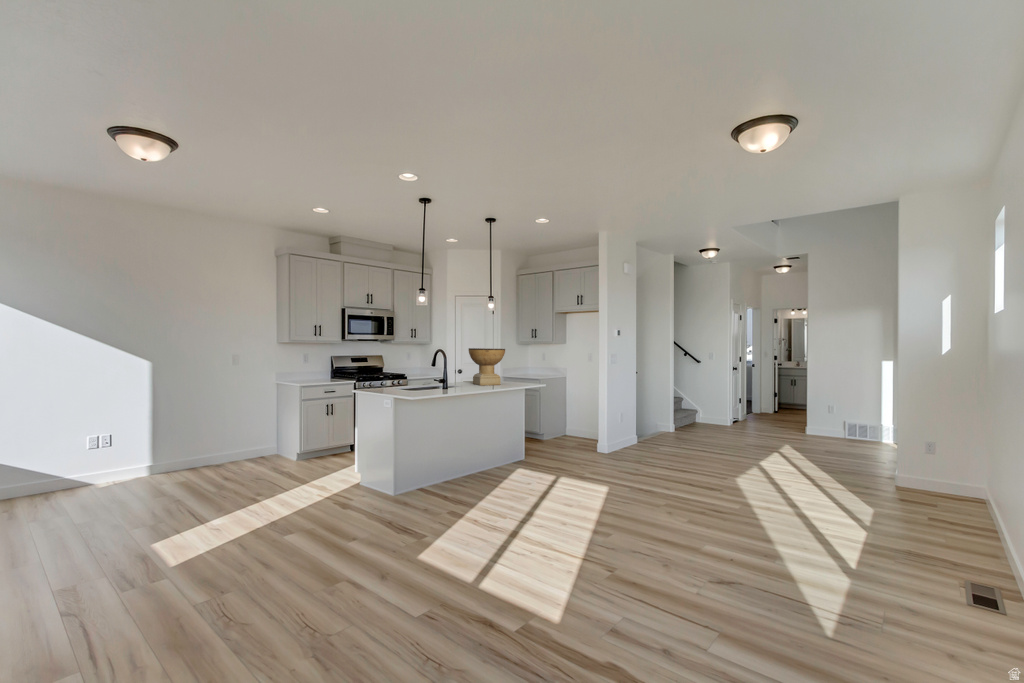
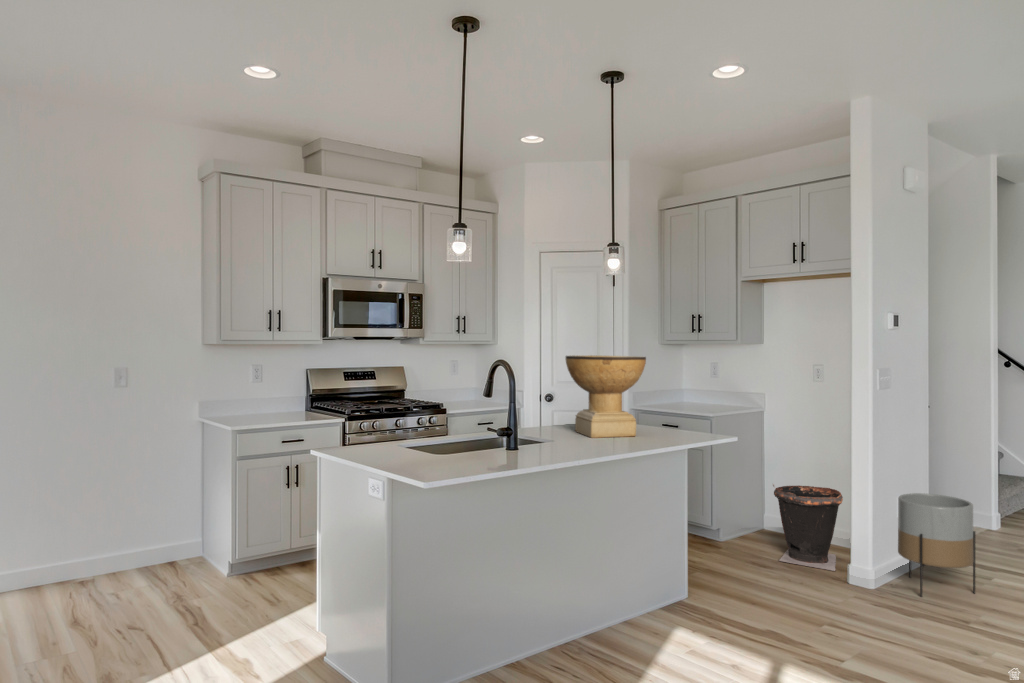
waste bin: none [567,410,598,449] -> present [773,484,843,571]
planter: none [618,411,648,455] -> present [898,493,975,597]

